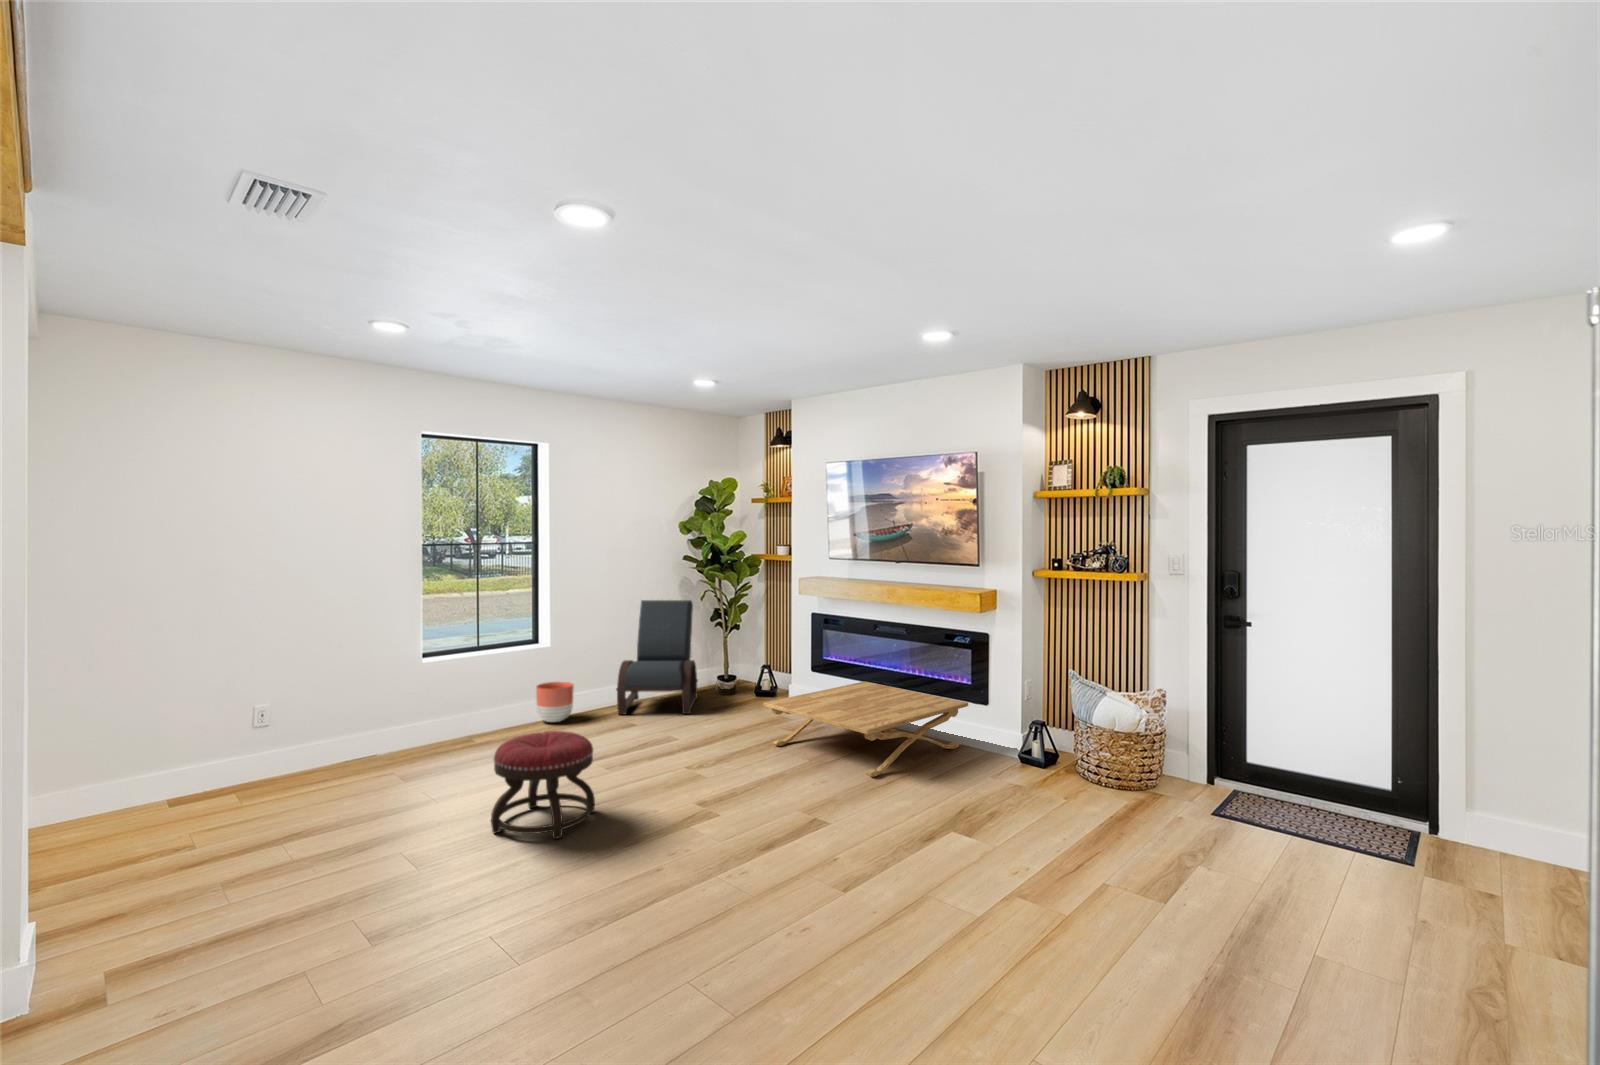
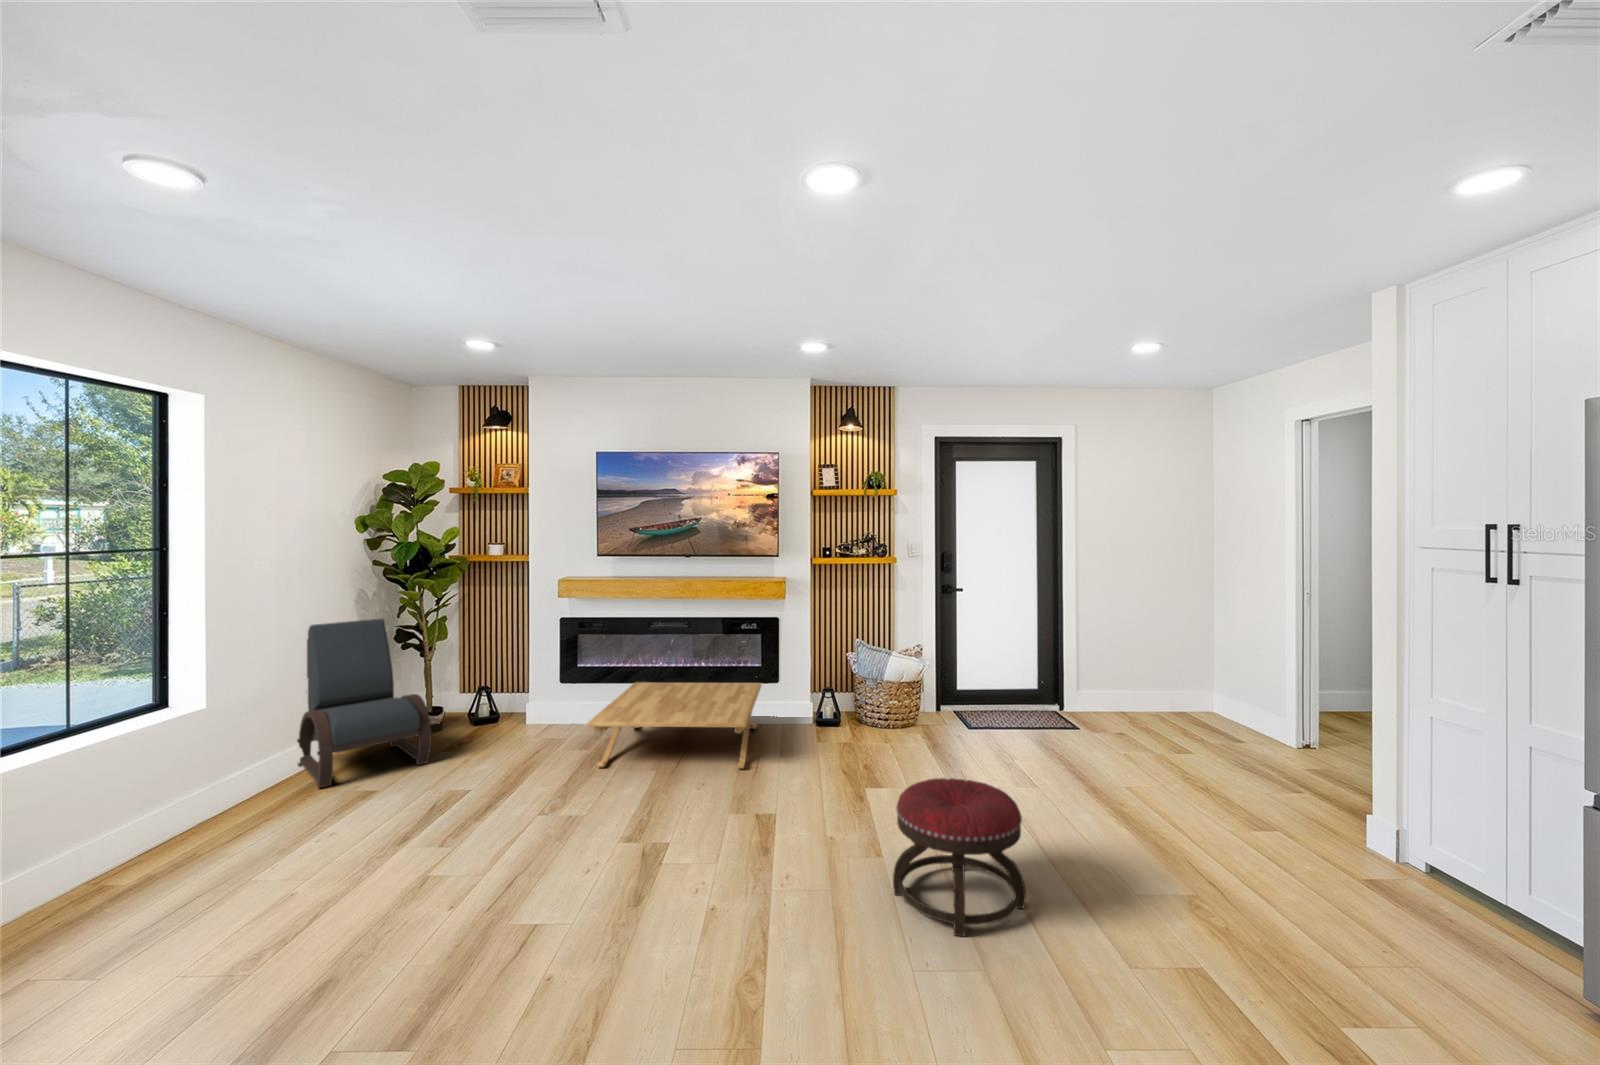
planter: present [536,682,574,722] -> none [181,759,253,828]
ottoman: present [491,731,595,839] -> present [893,778,1026,936]

